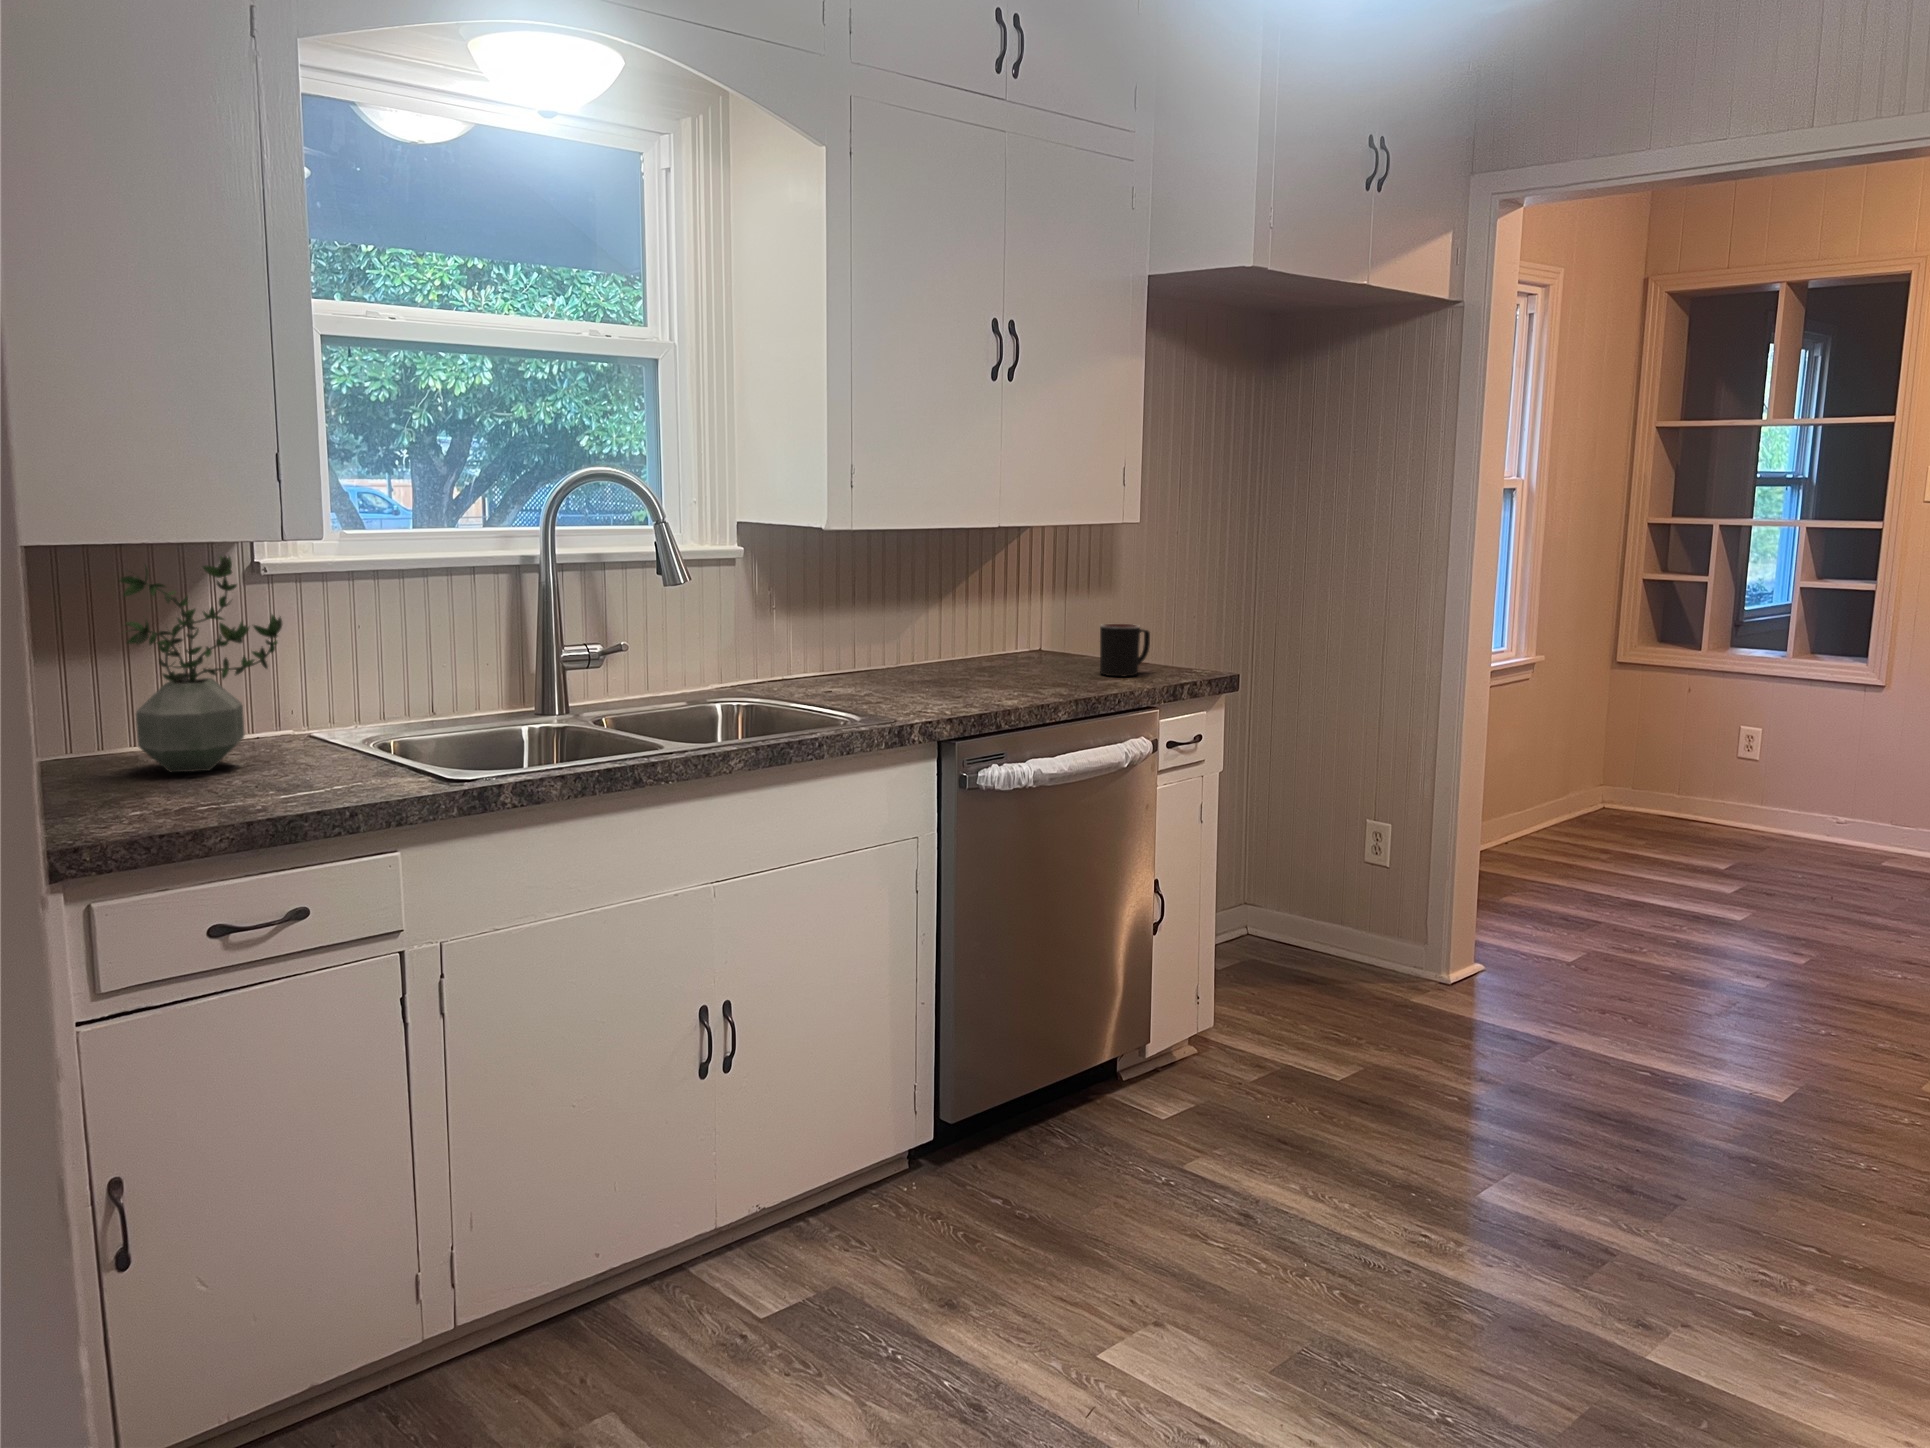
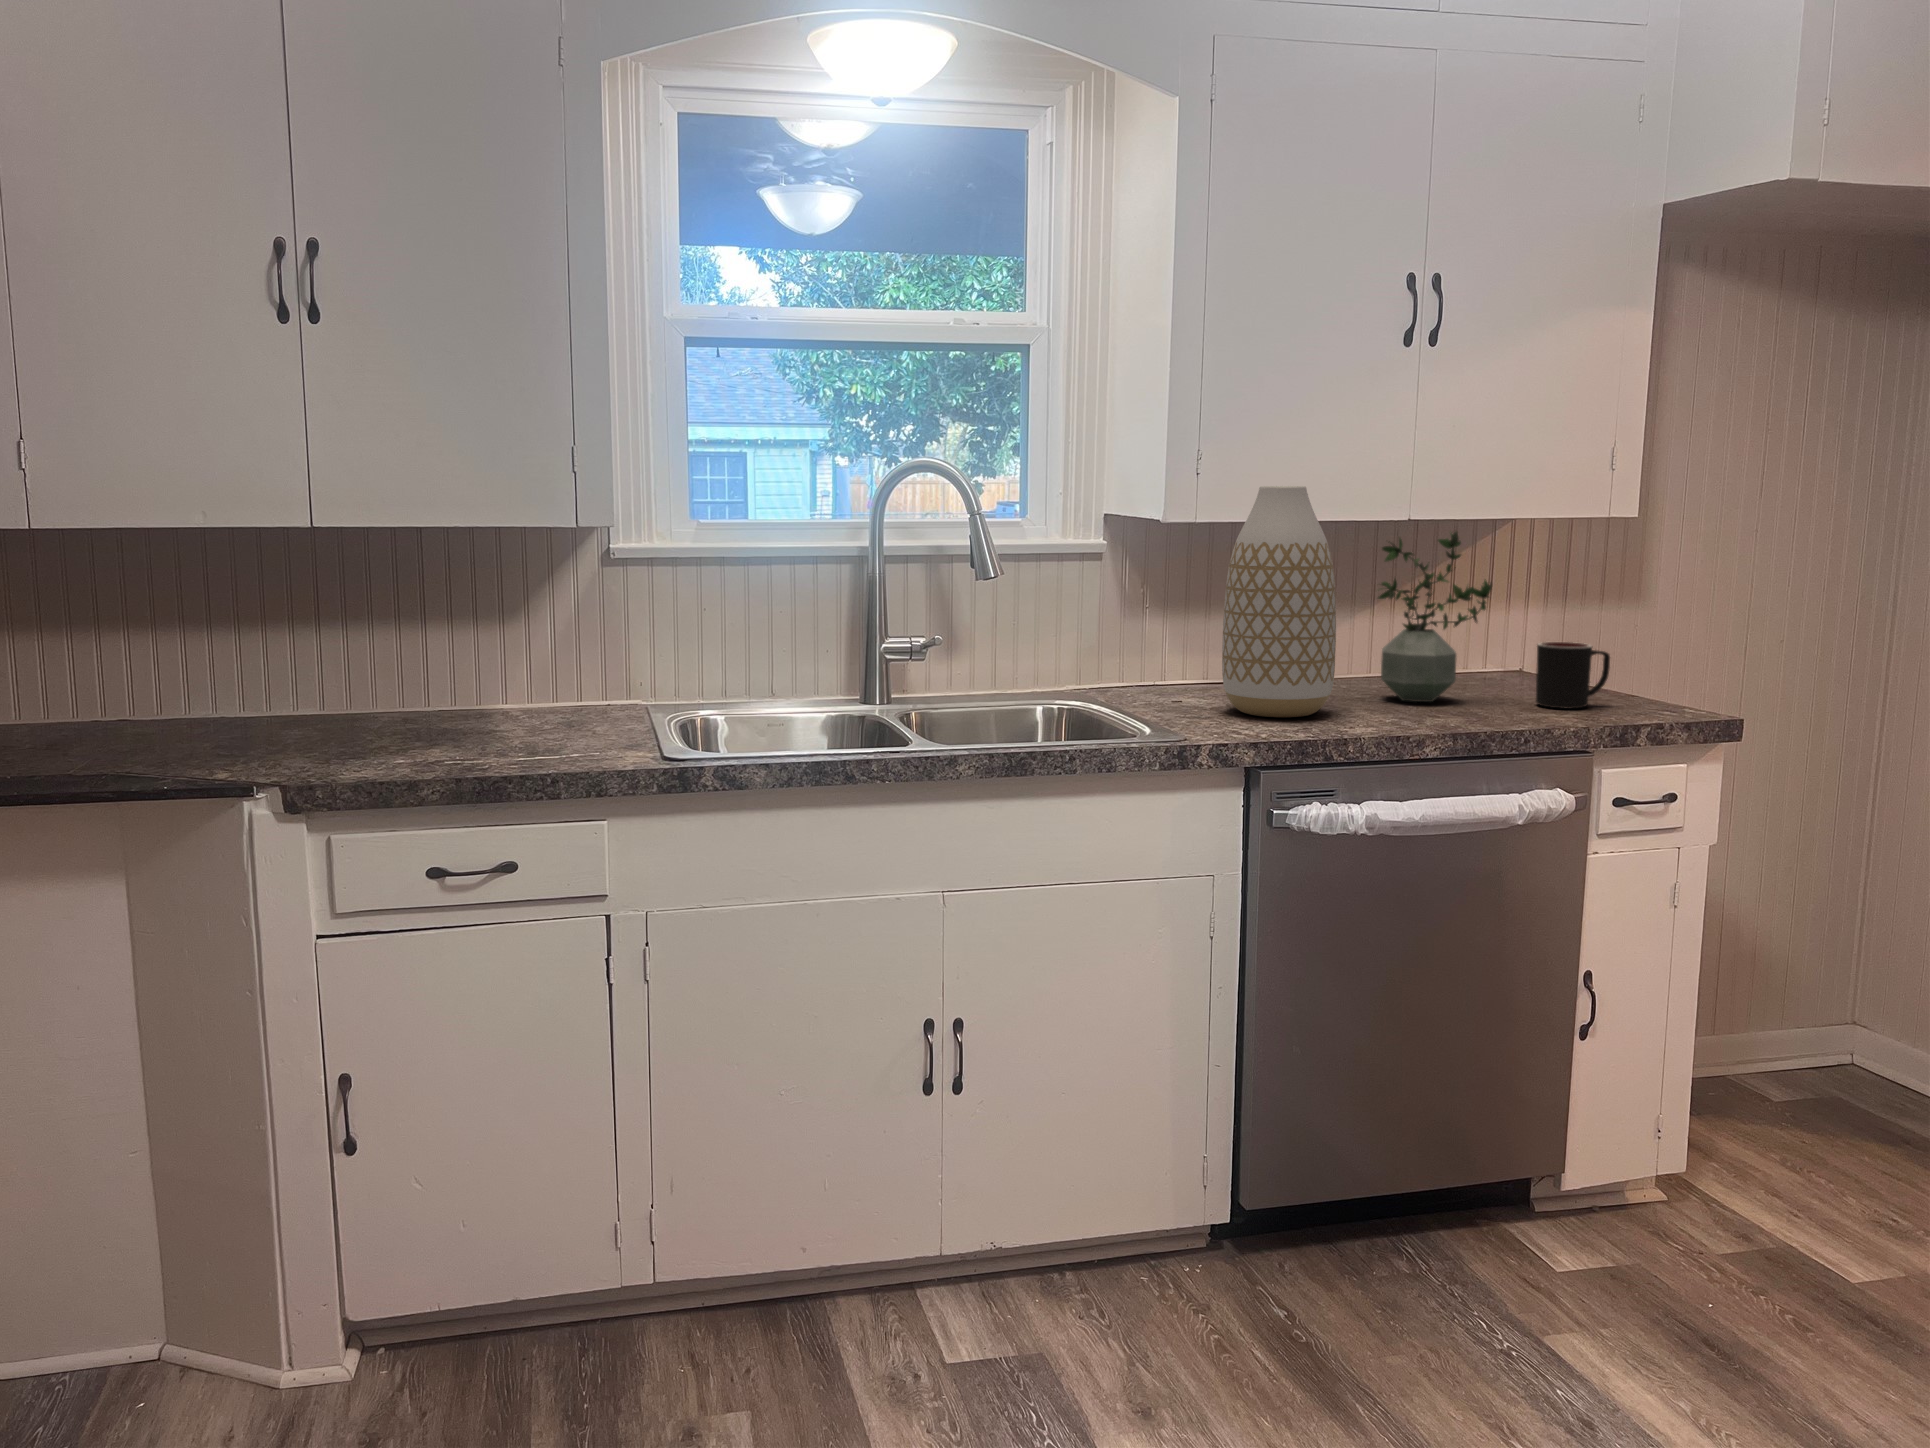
vase: none [882,498,976,698] -> present [1222,486,1336,717]
potted plant: present [120,556,282,772] -> present [1378,532,1492,702]

